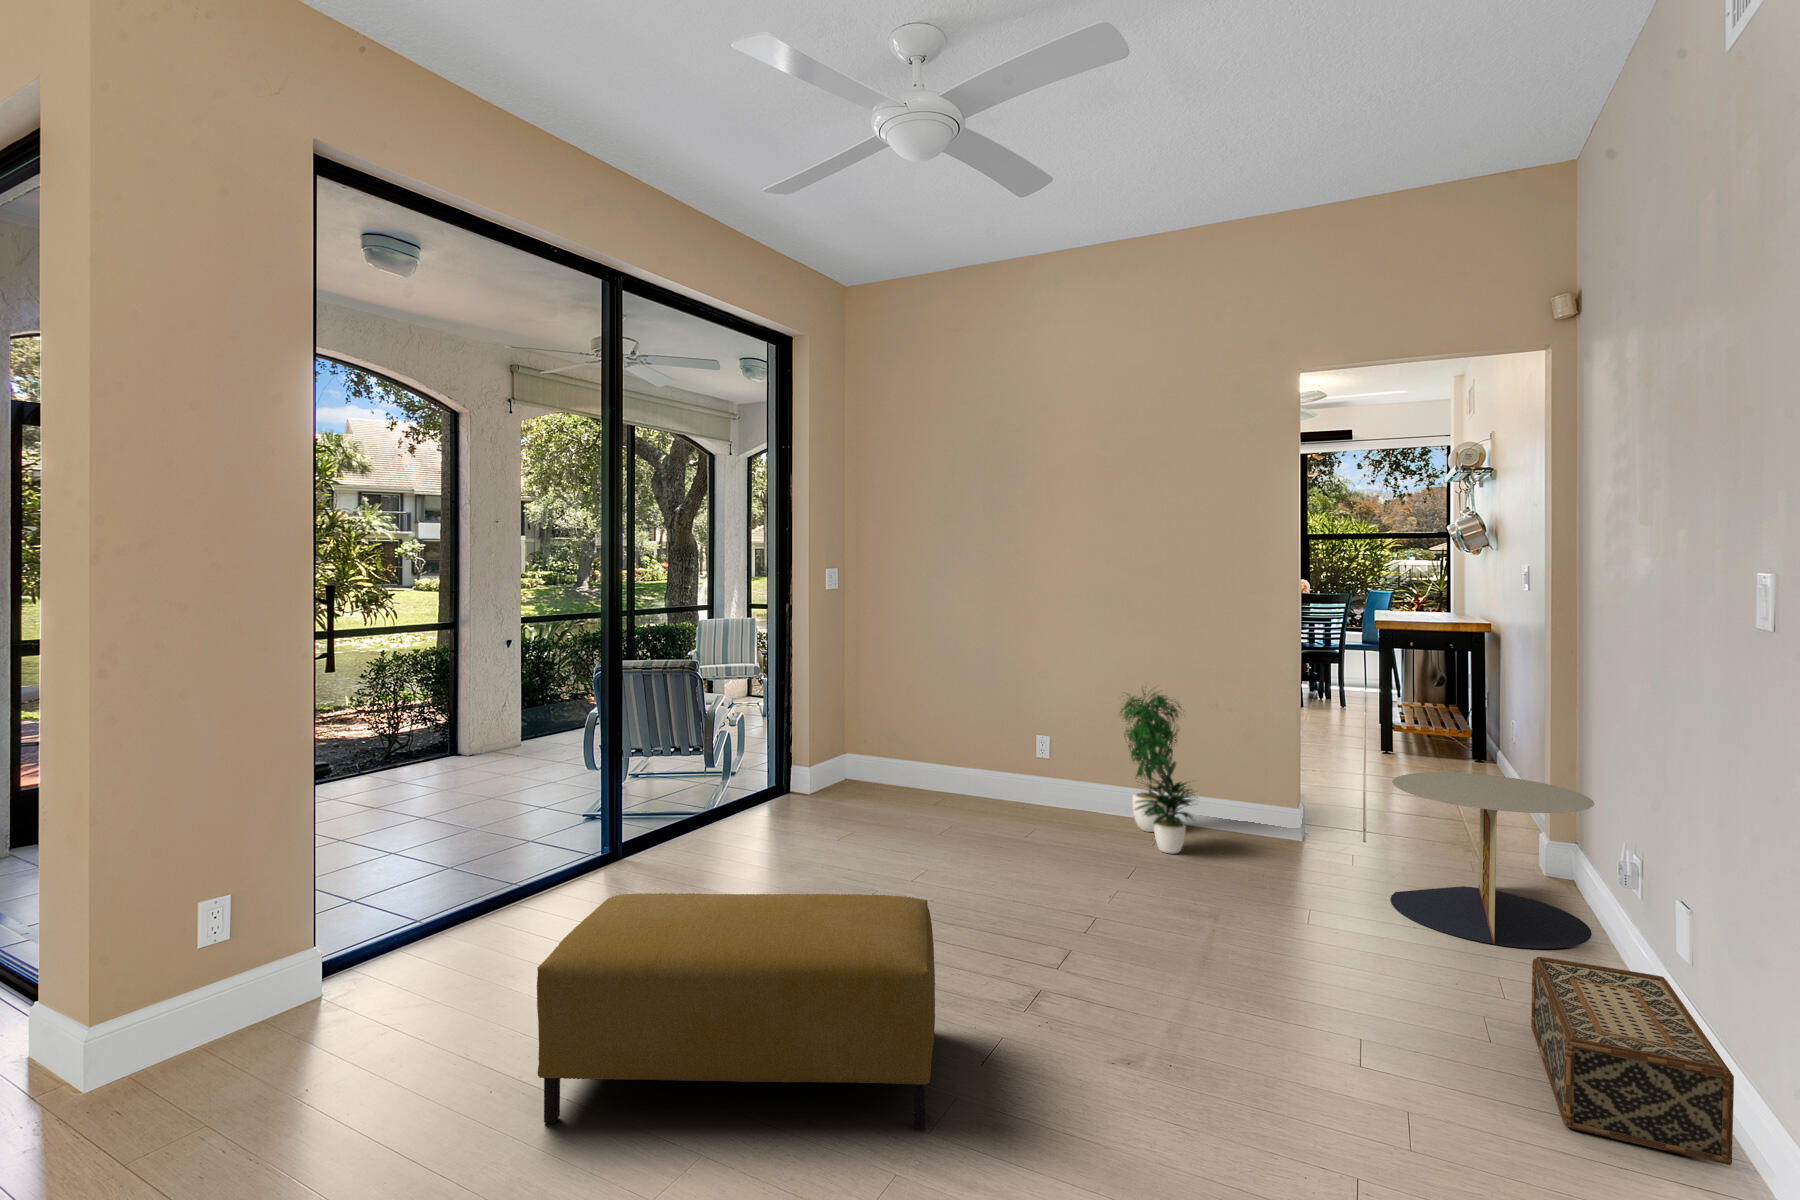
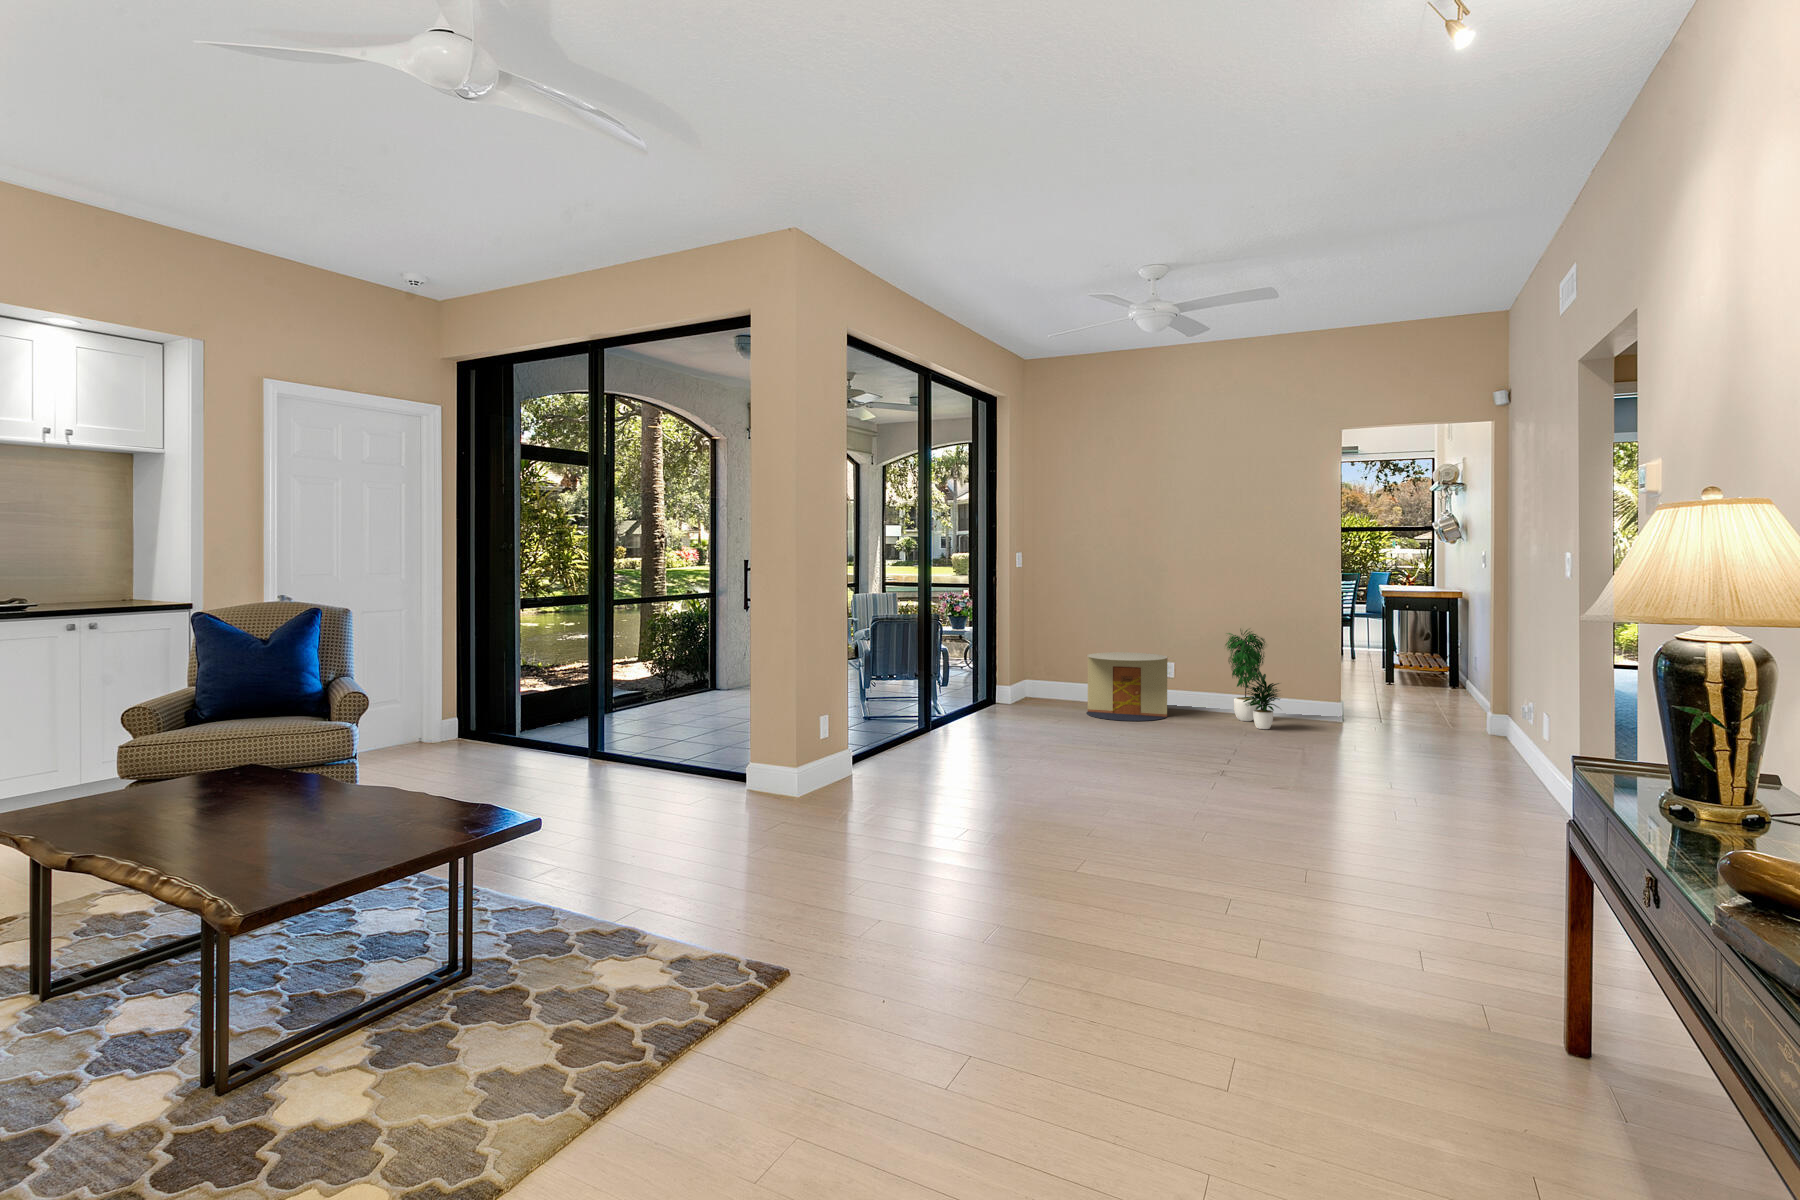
side table: present [1390,772,1594,949] -> present [1087,652,1168,721]
ottoman: present [537,893,935,1130] -> none [1016,715,1207,805]
woven basket: present [1531,957,1734,1165] -> none [1475,744,1556,807]

